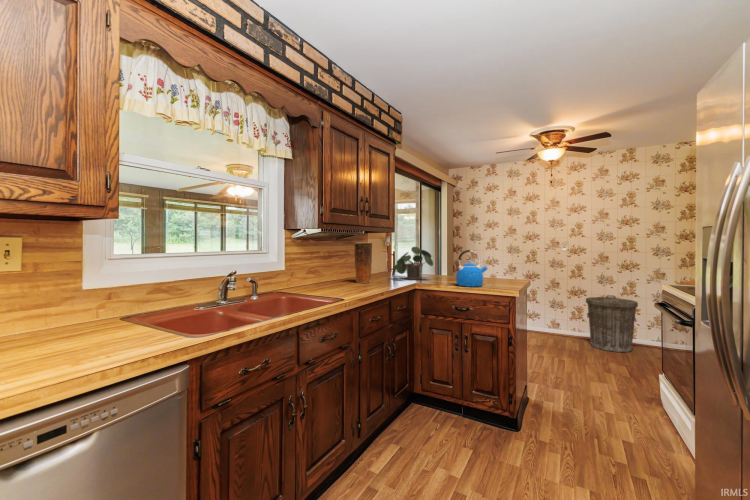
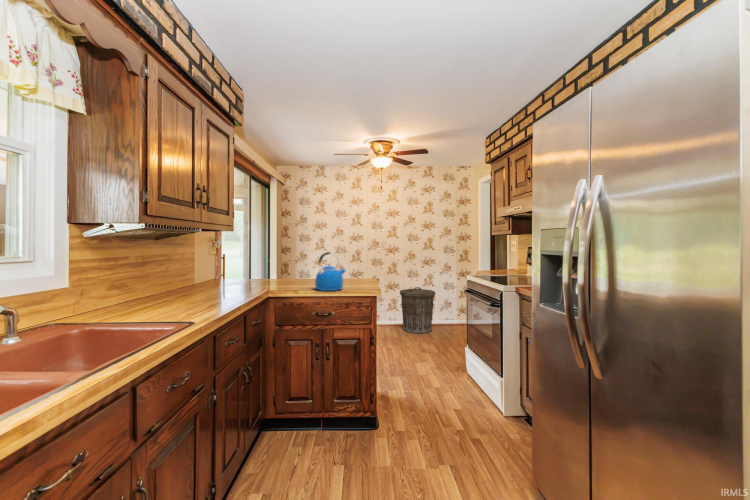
vase: present [354,242,372,283] -> none [186,243,213,295]
potted plant: present [392,247,433,280] -> none [235,248,285,286]

